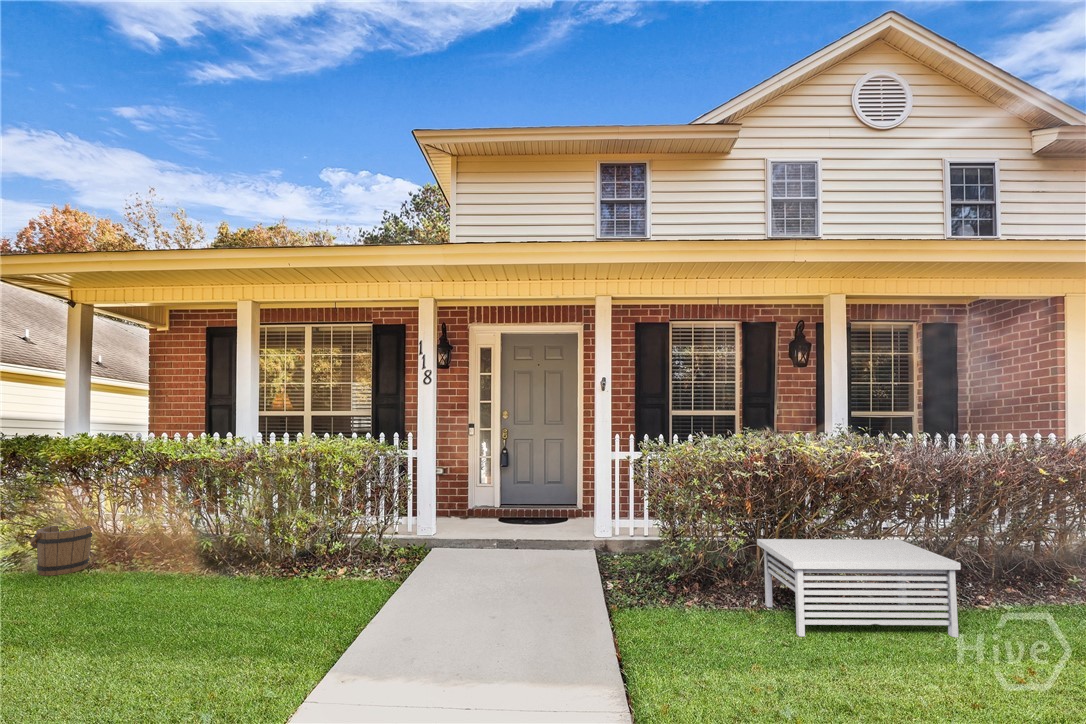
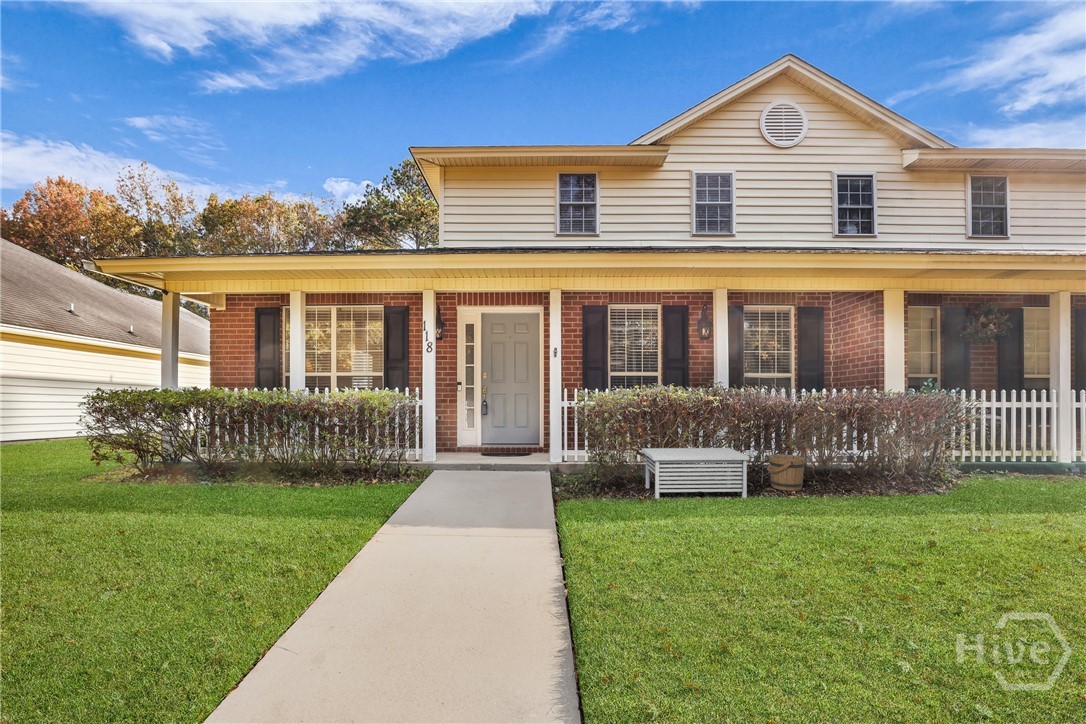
bucket: present [30,526,92,576] -> present [767,454,805,491]

